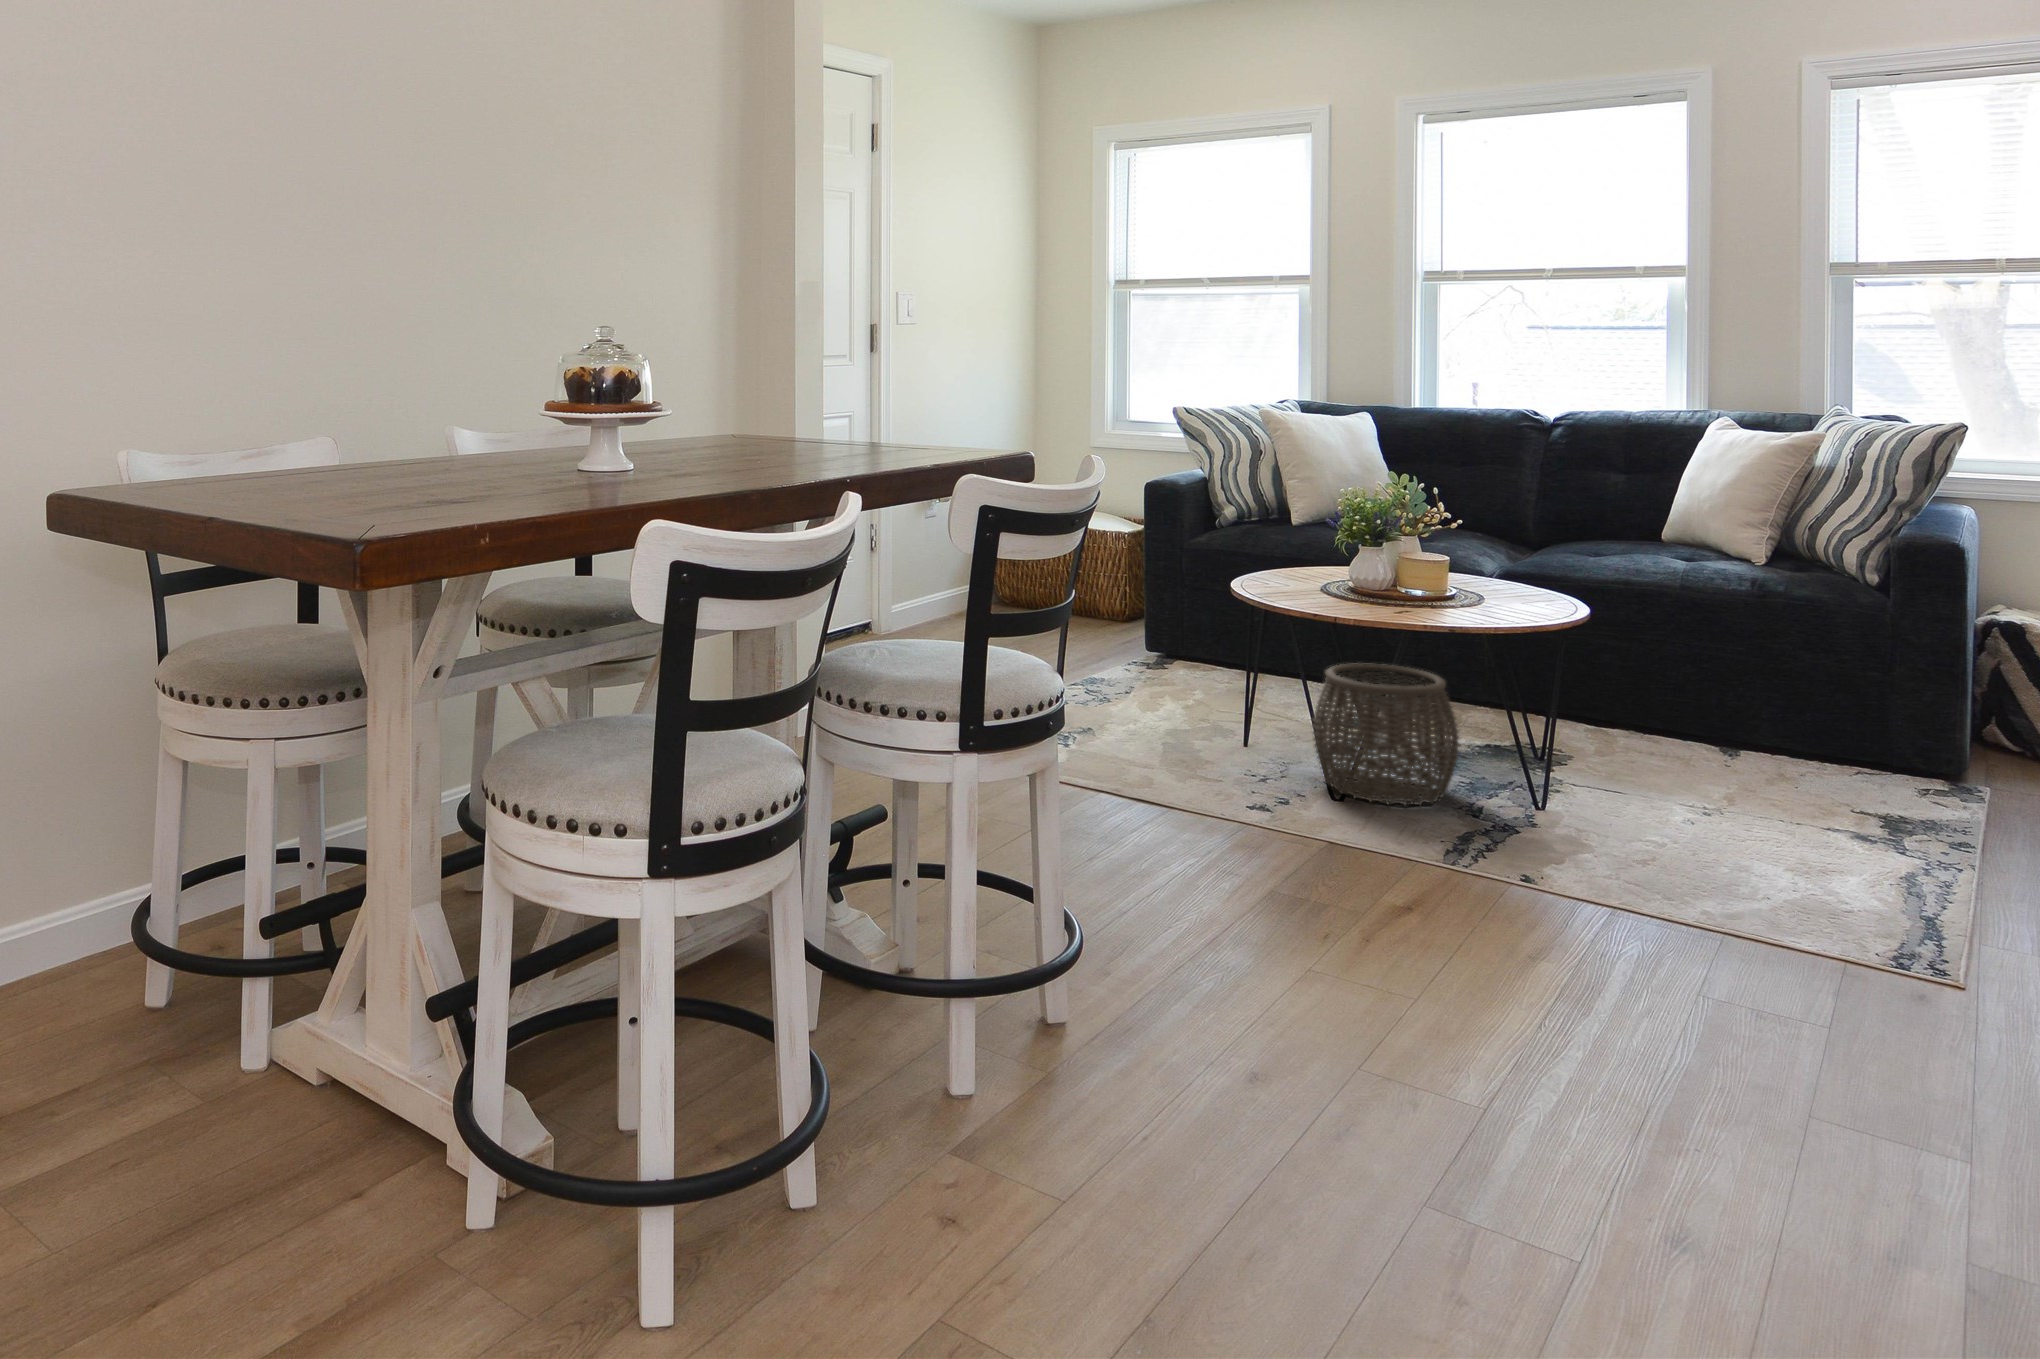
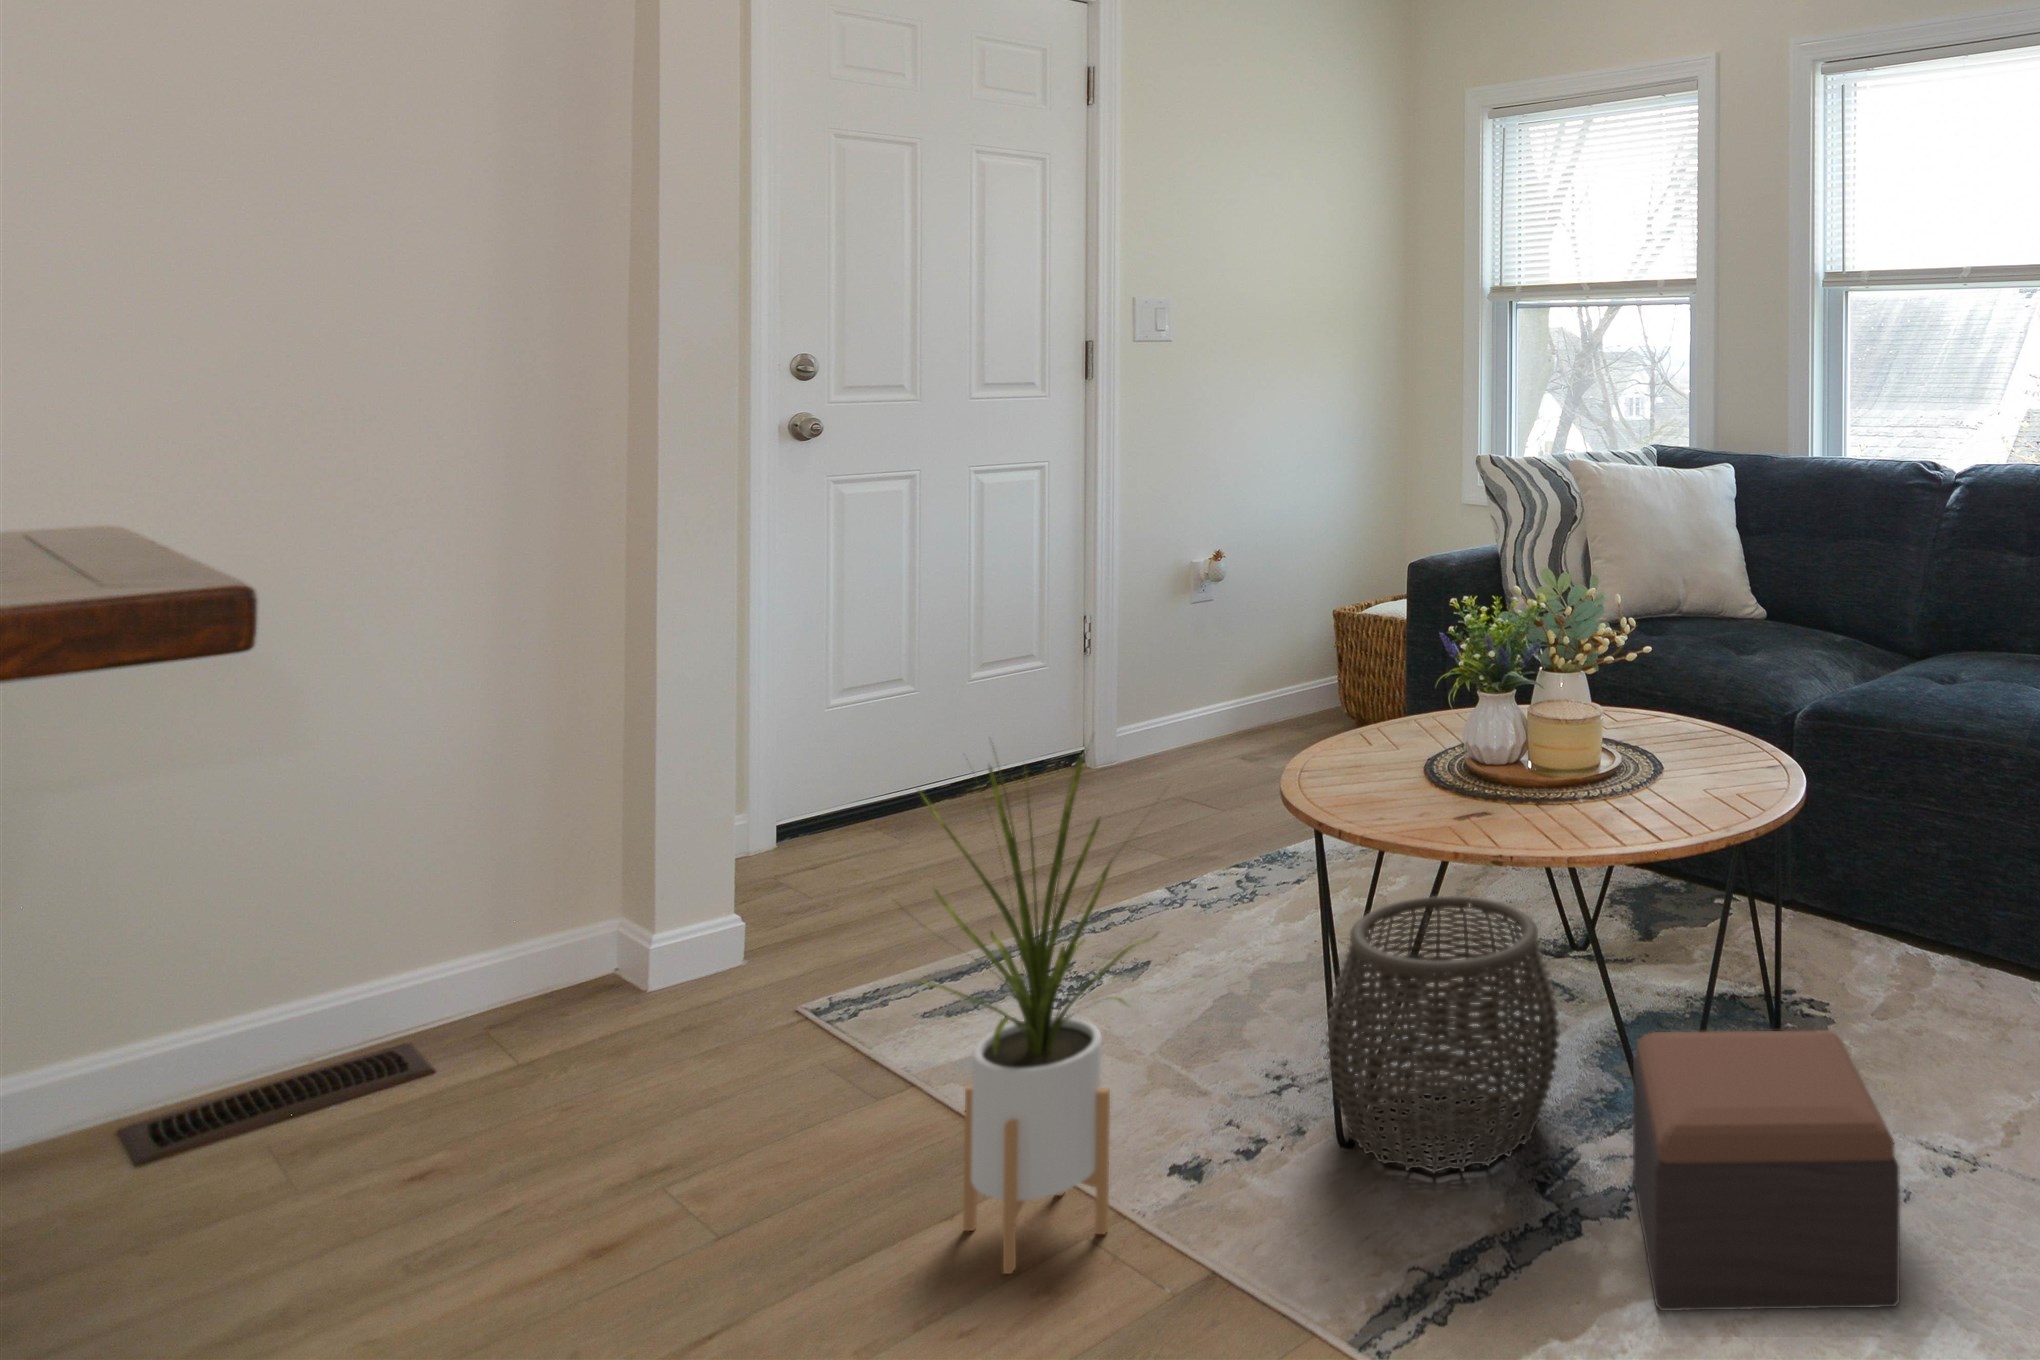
house plant: none [1137,552,1287,835] -> present [917,738,1159,1274]
footstool: none [1523,726,1723,853] -> present [1633,1030,1900,1311]

